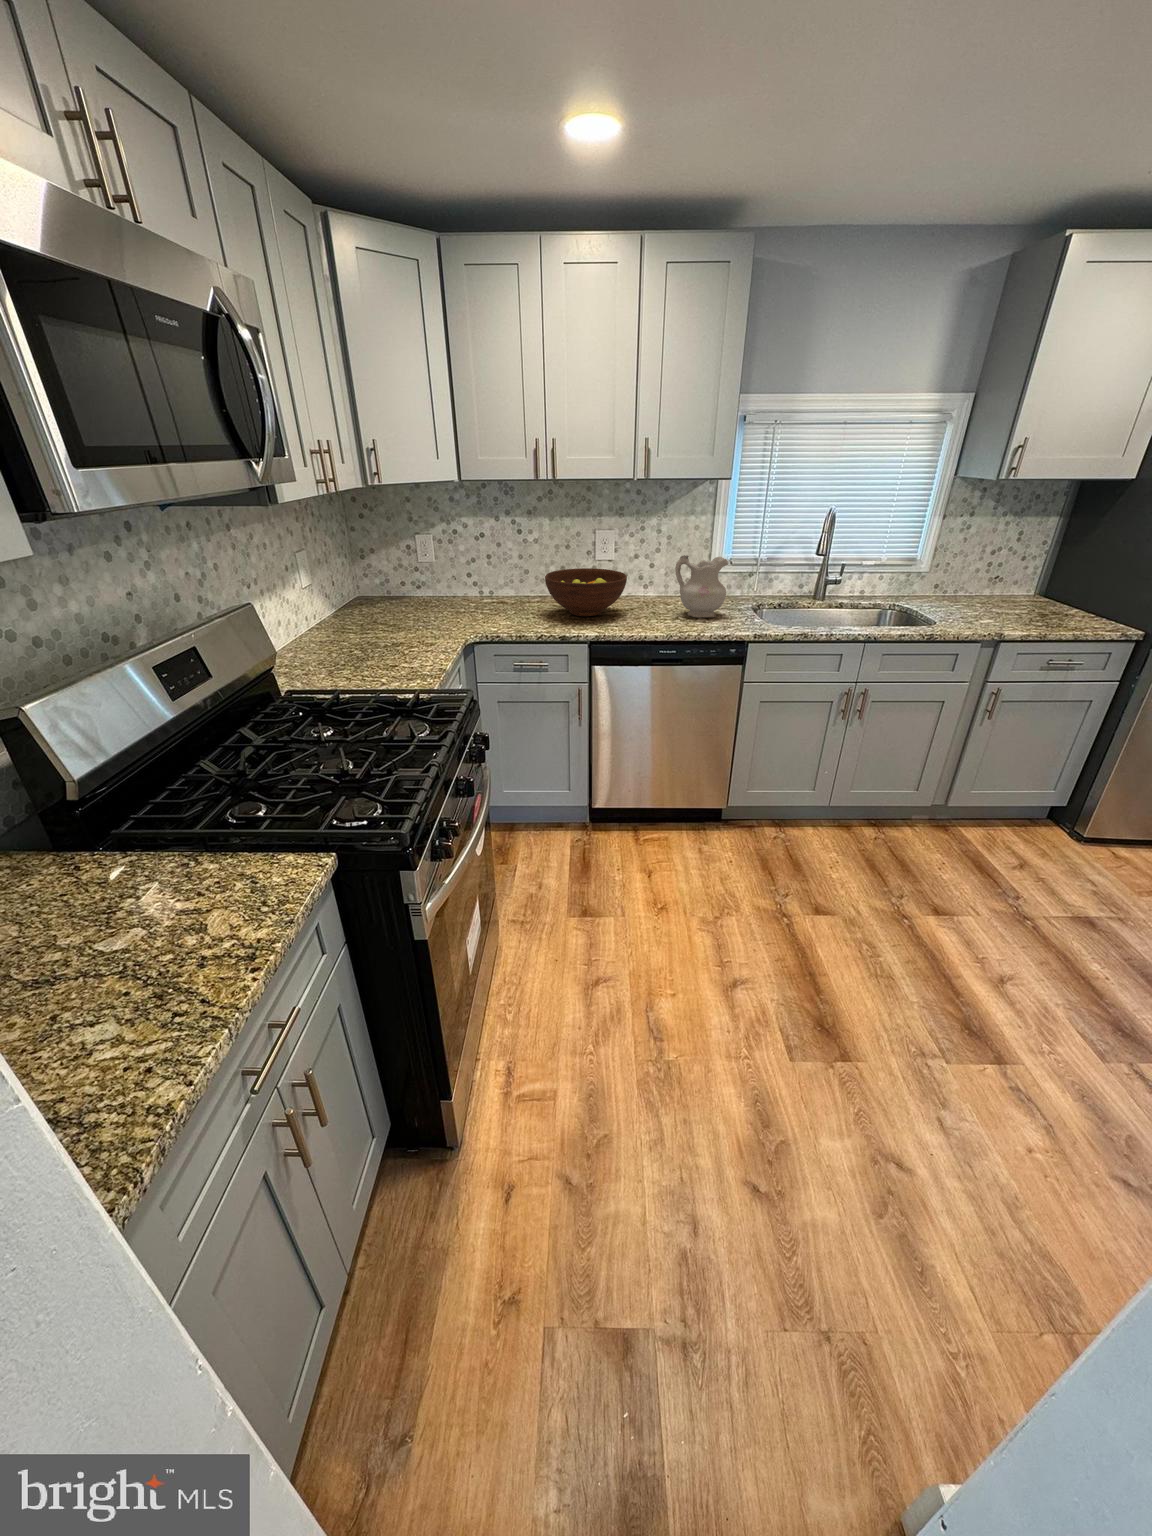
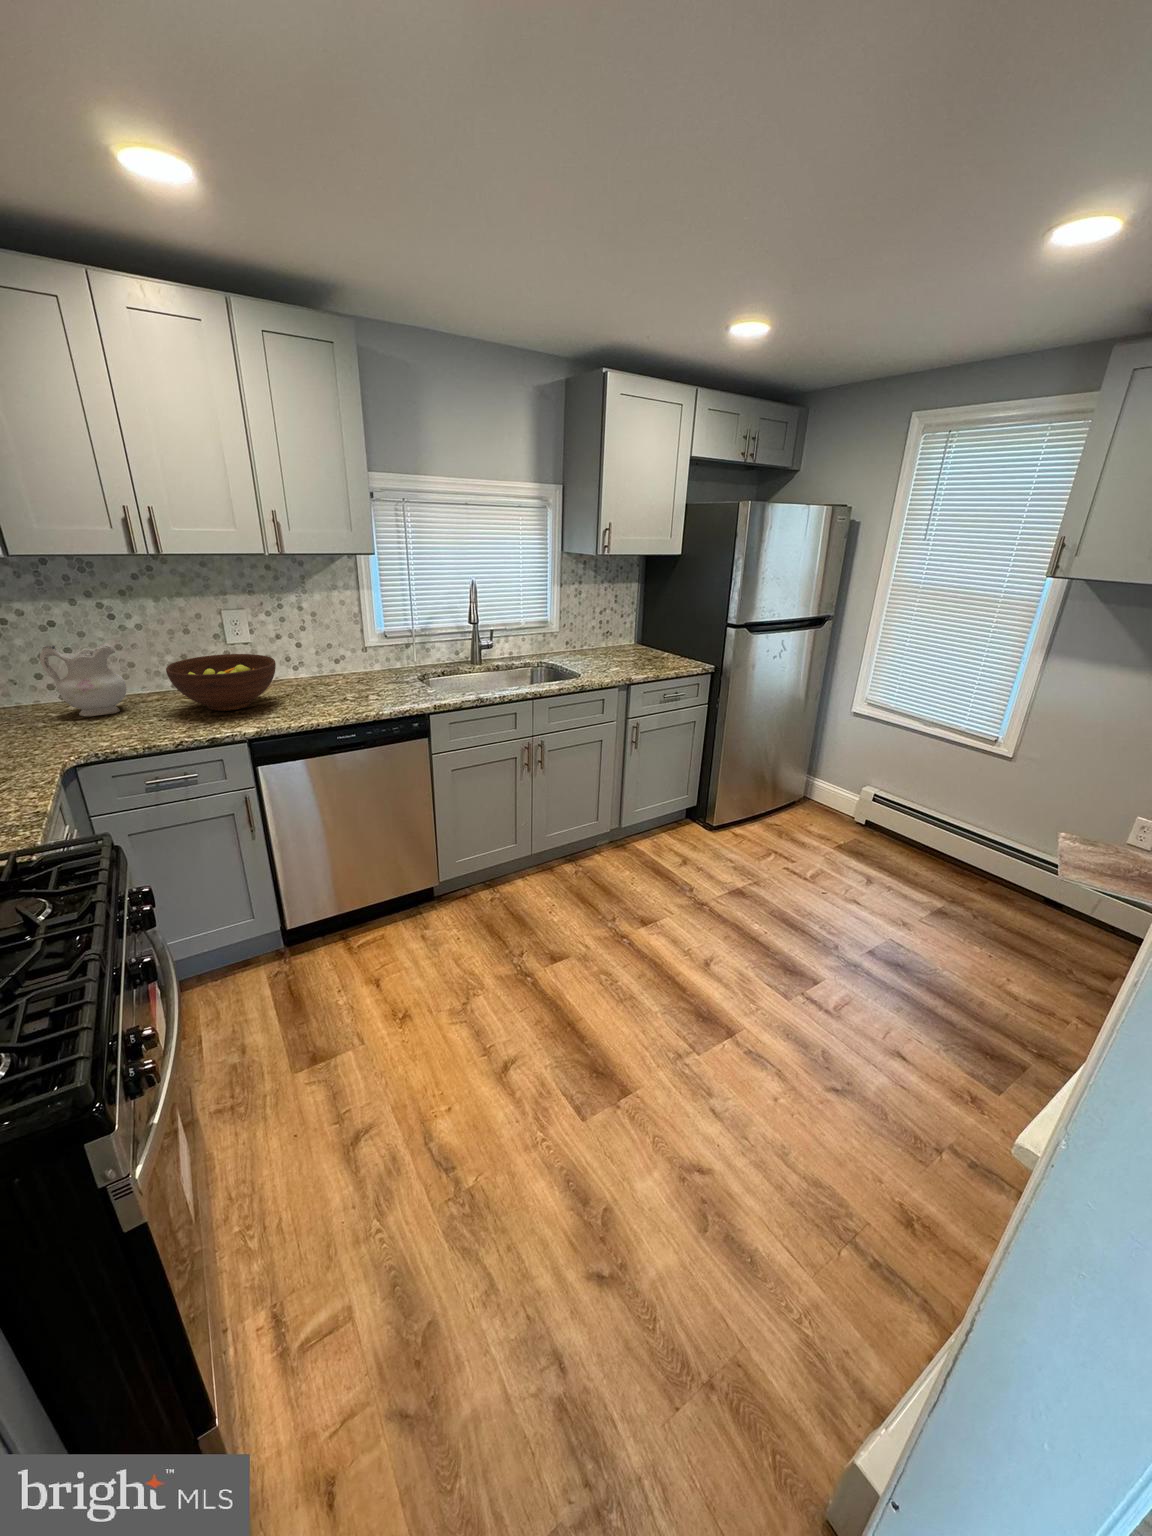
ceramic pitcher: present [675,555,728,618] -> present [40,643,126,716]

